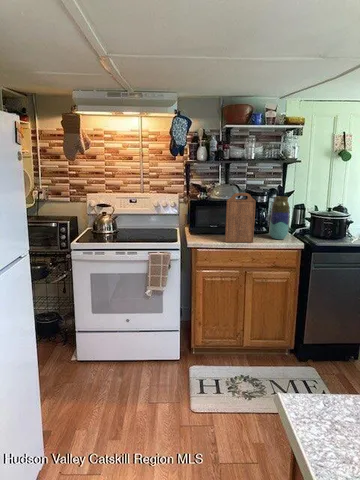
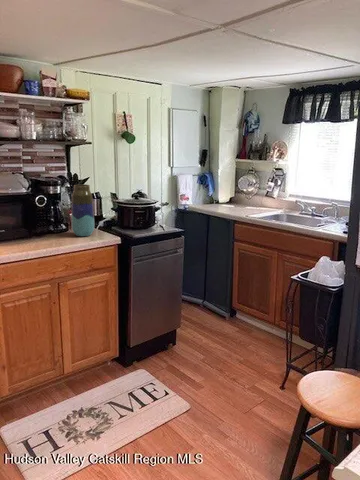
cutting board: present [225,193,256,242] -> none [19,183,59,250]

